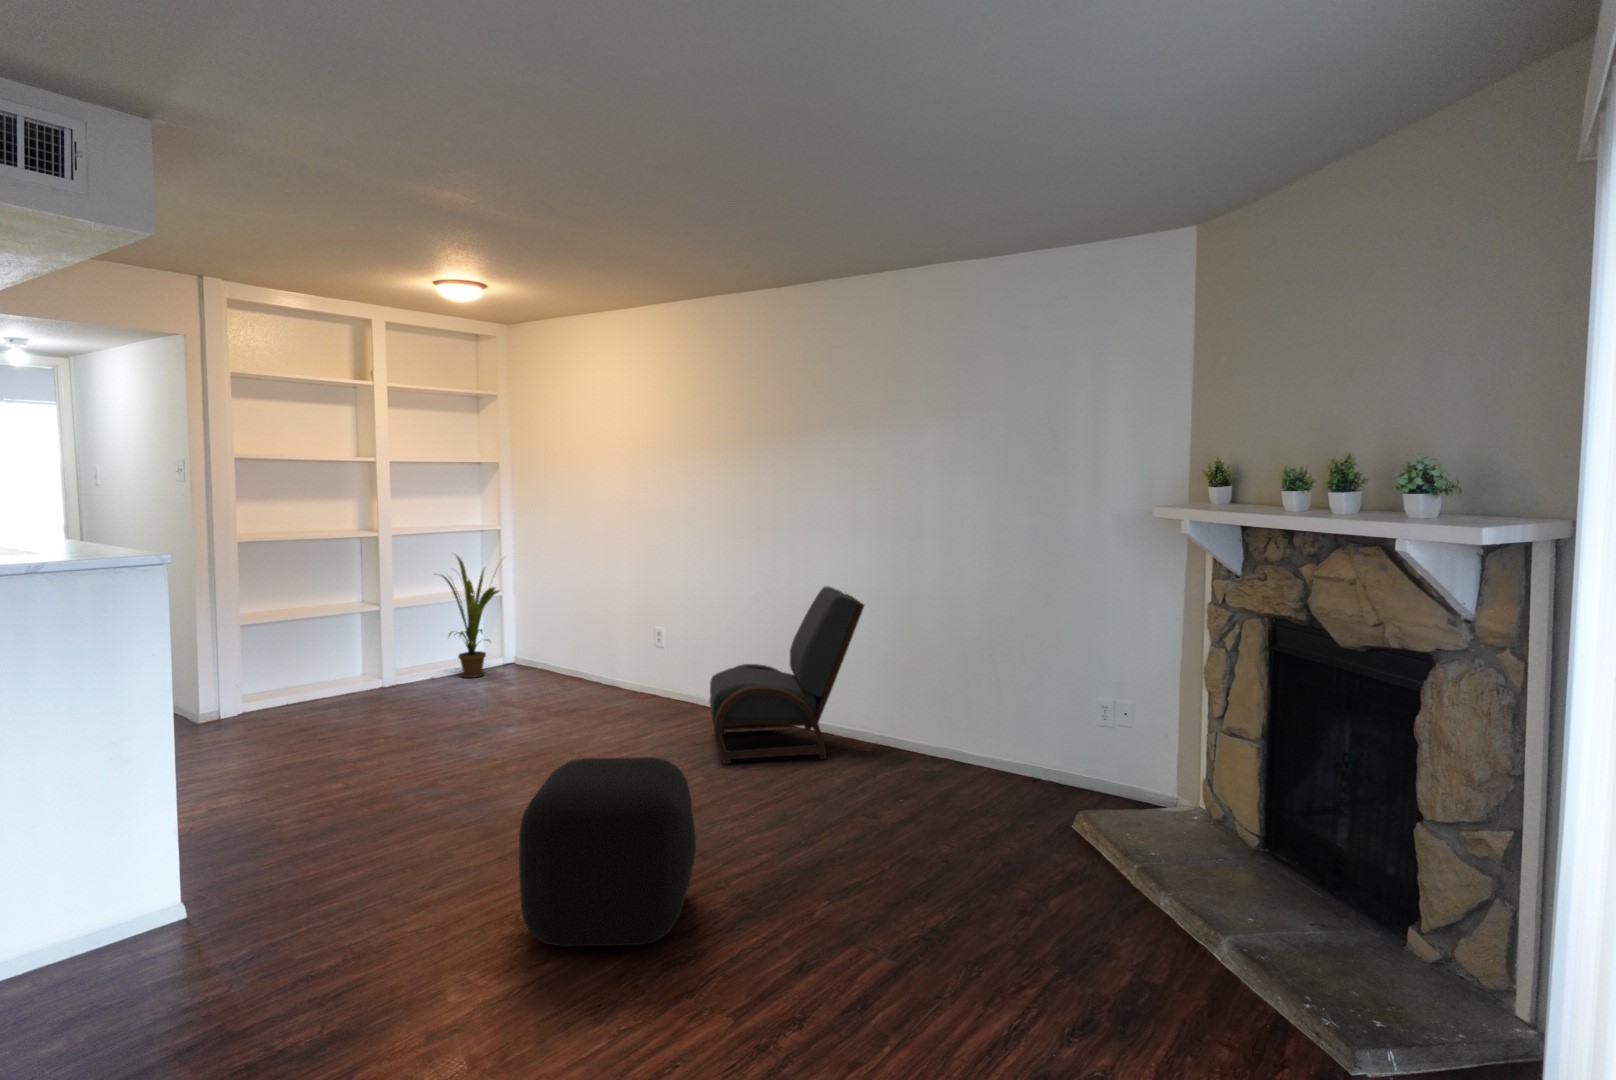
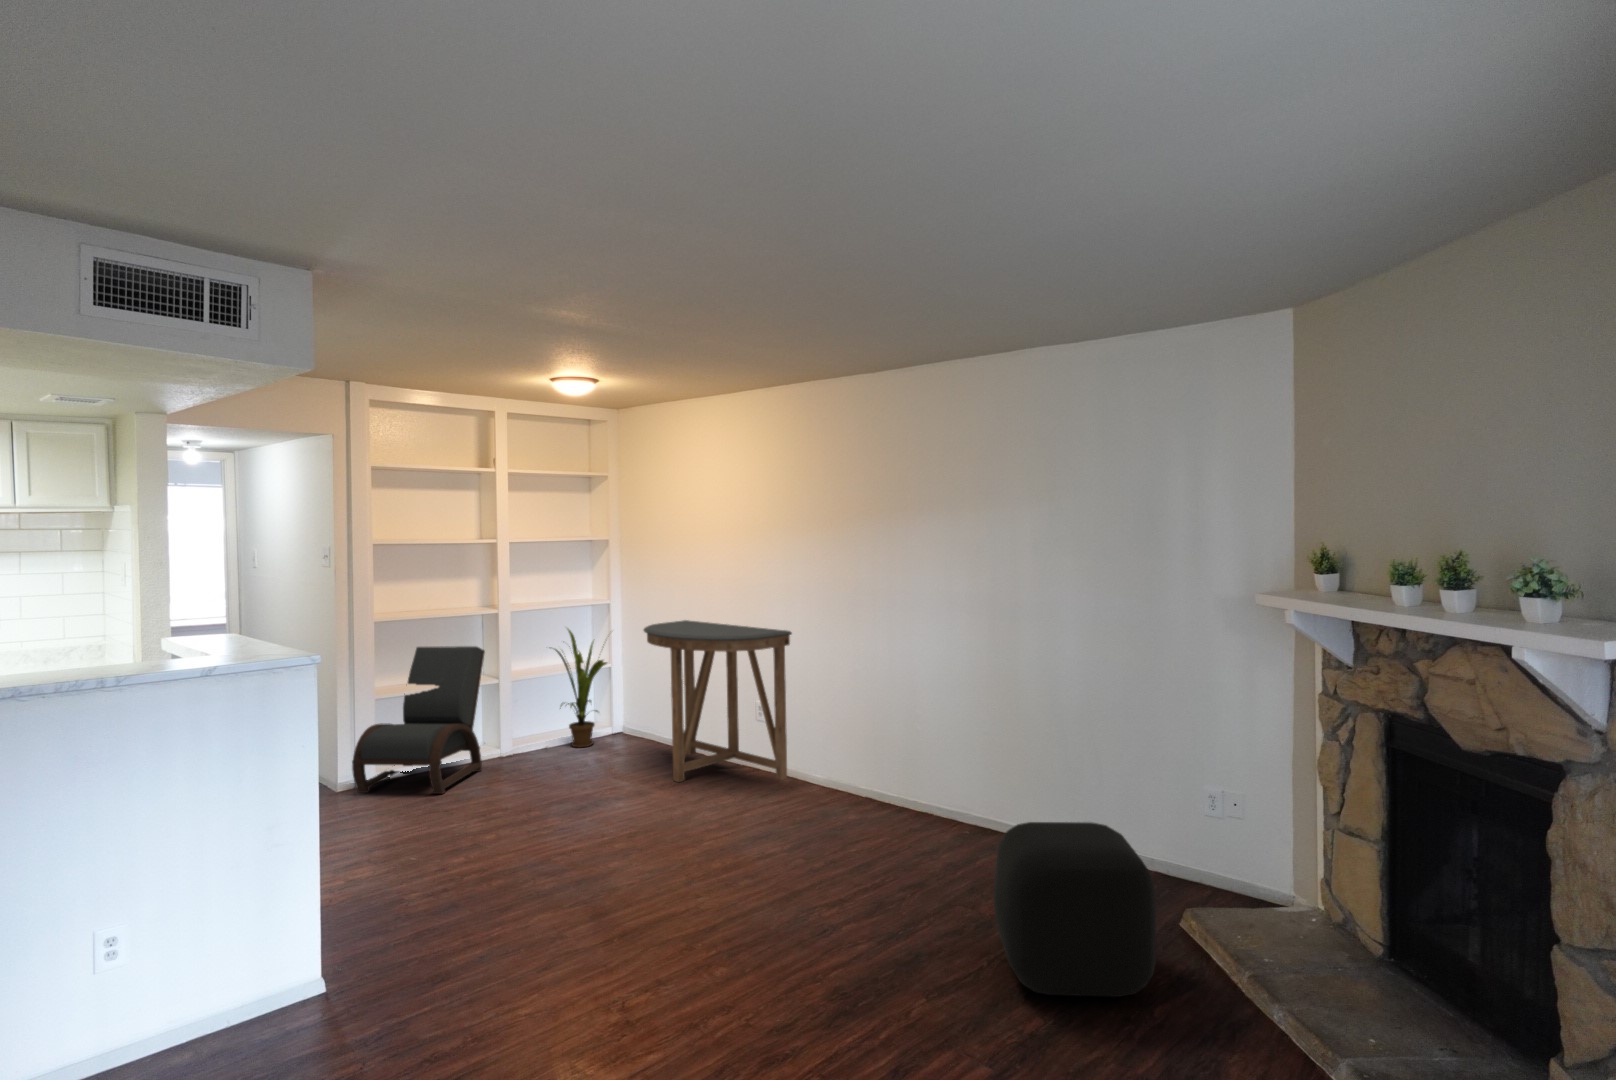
console table: none [538,546,694,709] -> present [644,620,792,782]
lounge chair: present [710,586,864,764] -> present [352,646,485,794]
ottoman: present [519,757,696,946] -> present [994,822,1156,997]

